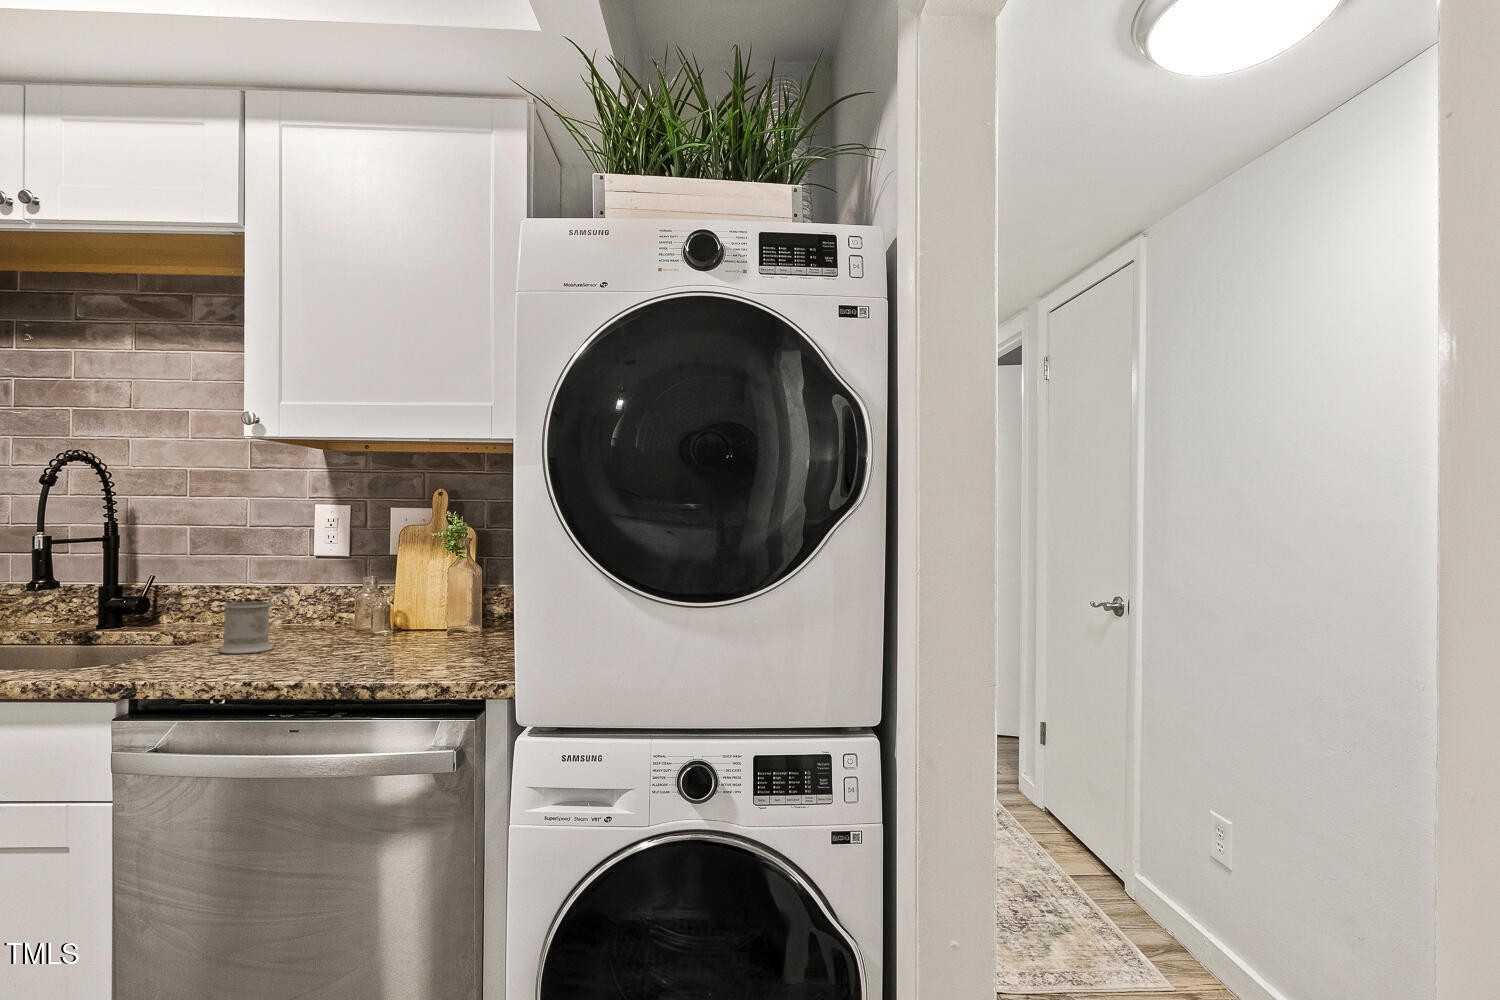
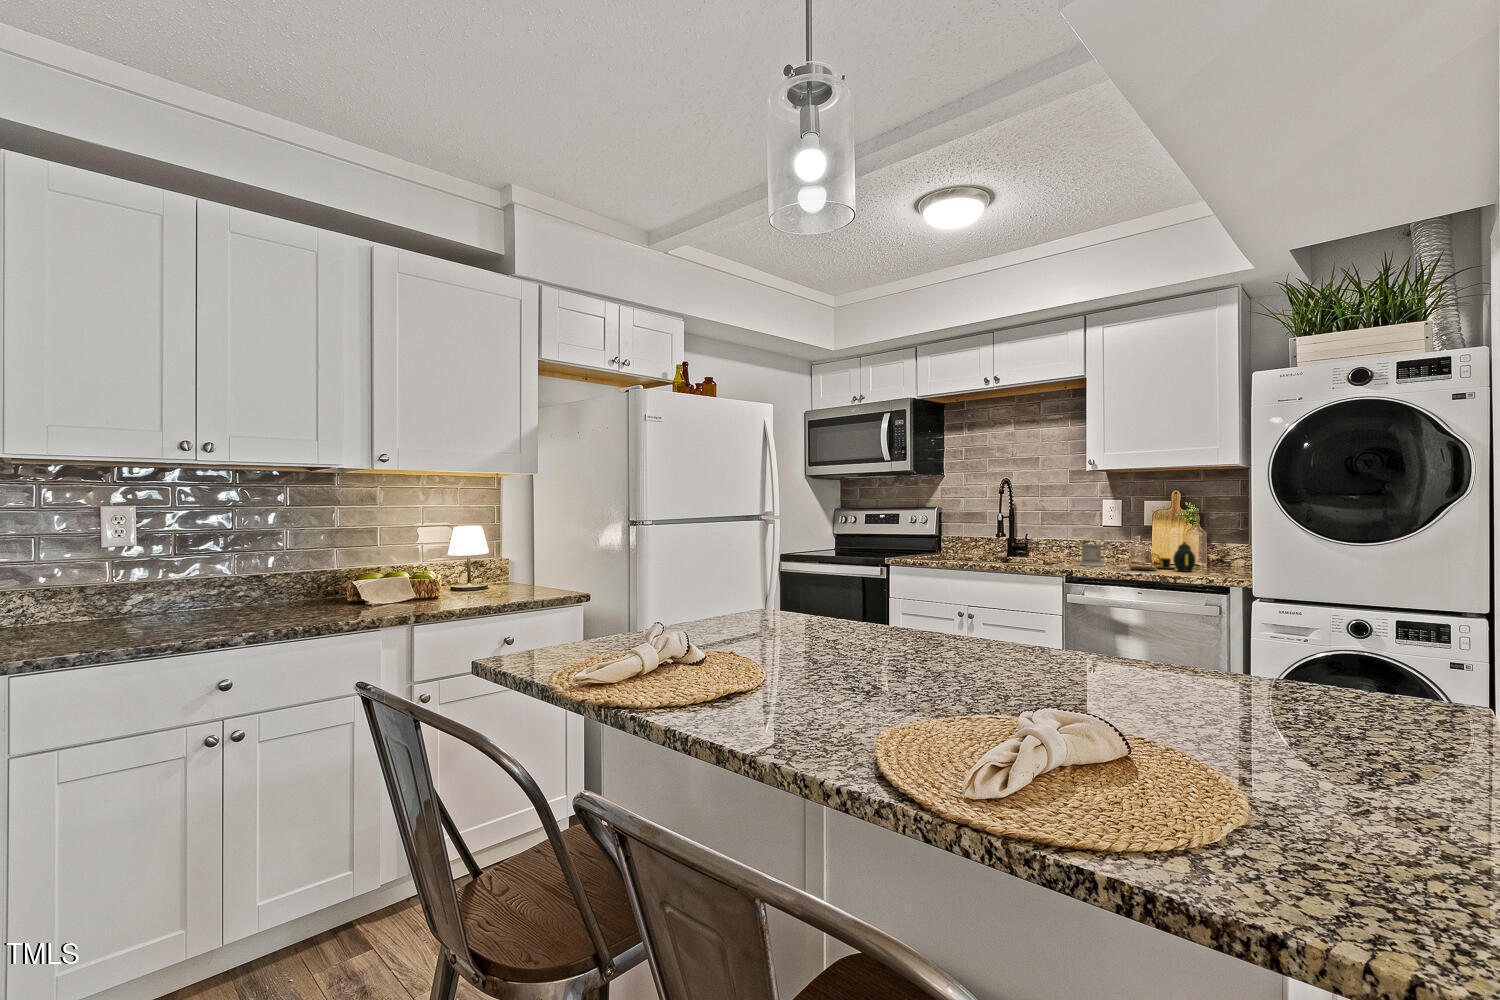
teapot: none [299,594,438,666] -> present [1129,541,1196,572]

